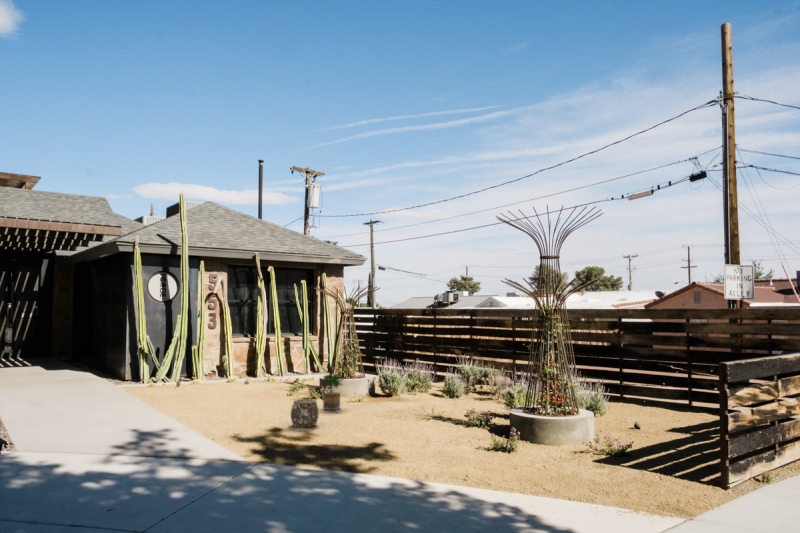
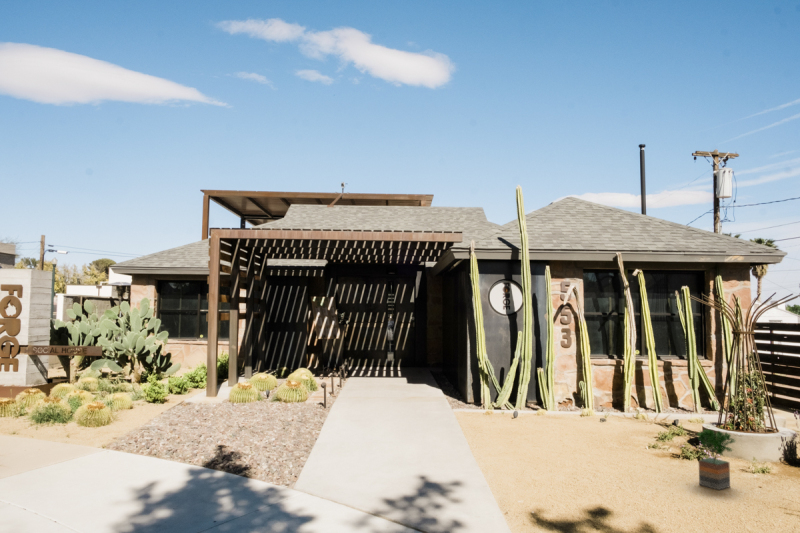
woven basket: present [291,399,319,427] -> none [631,470,680,520]

